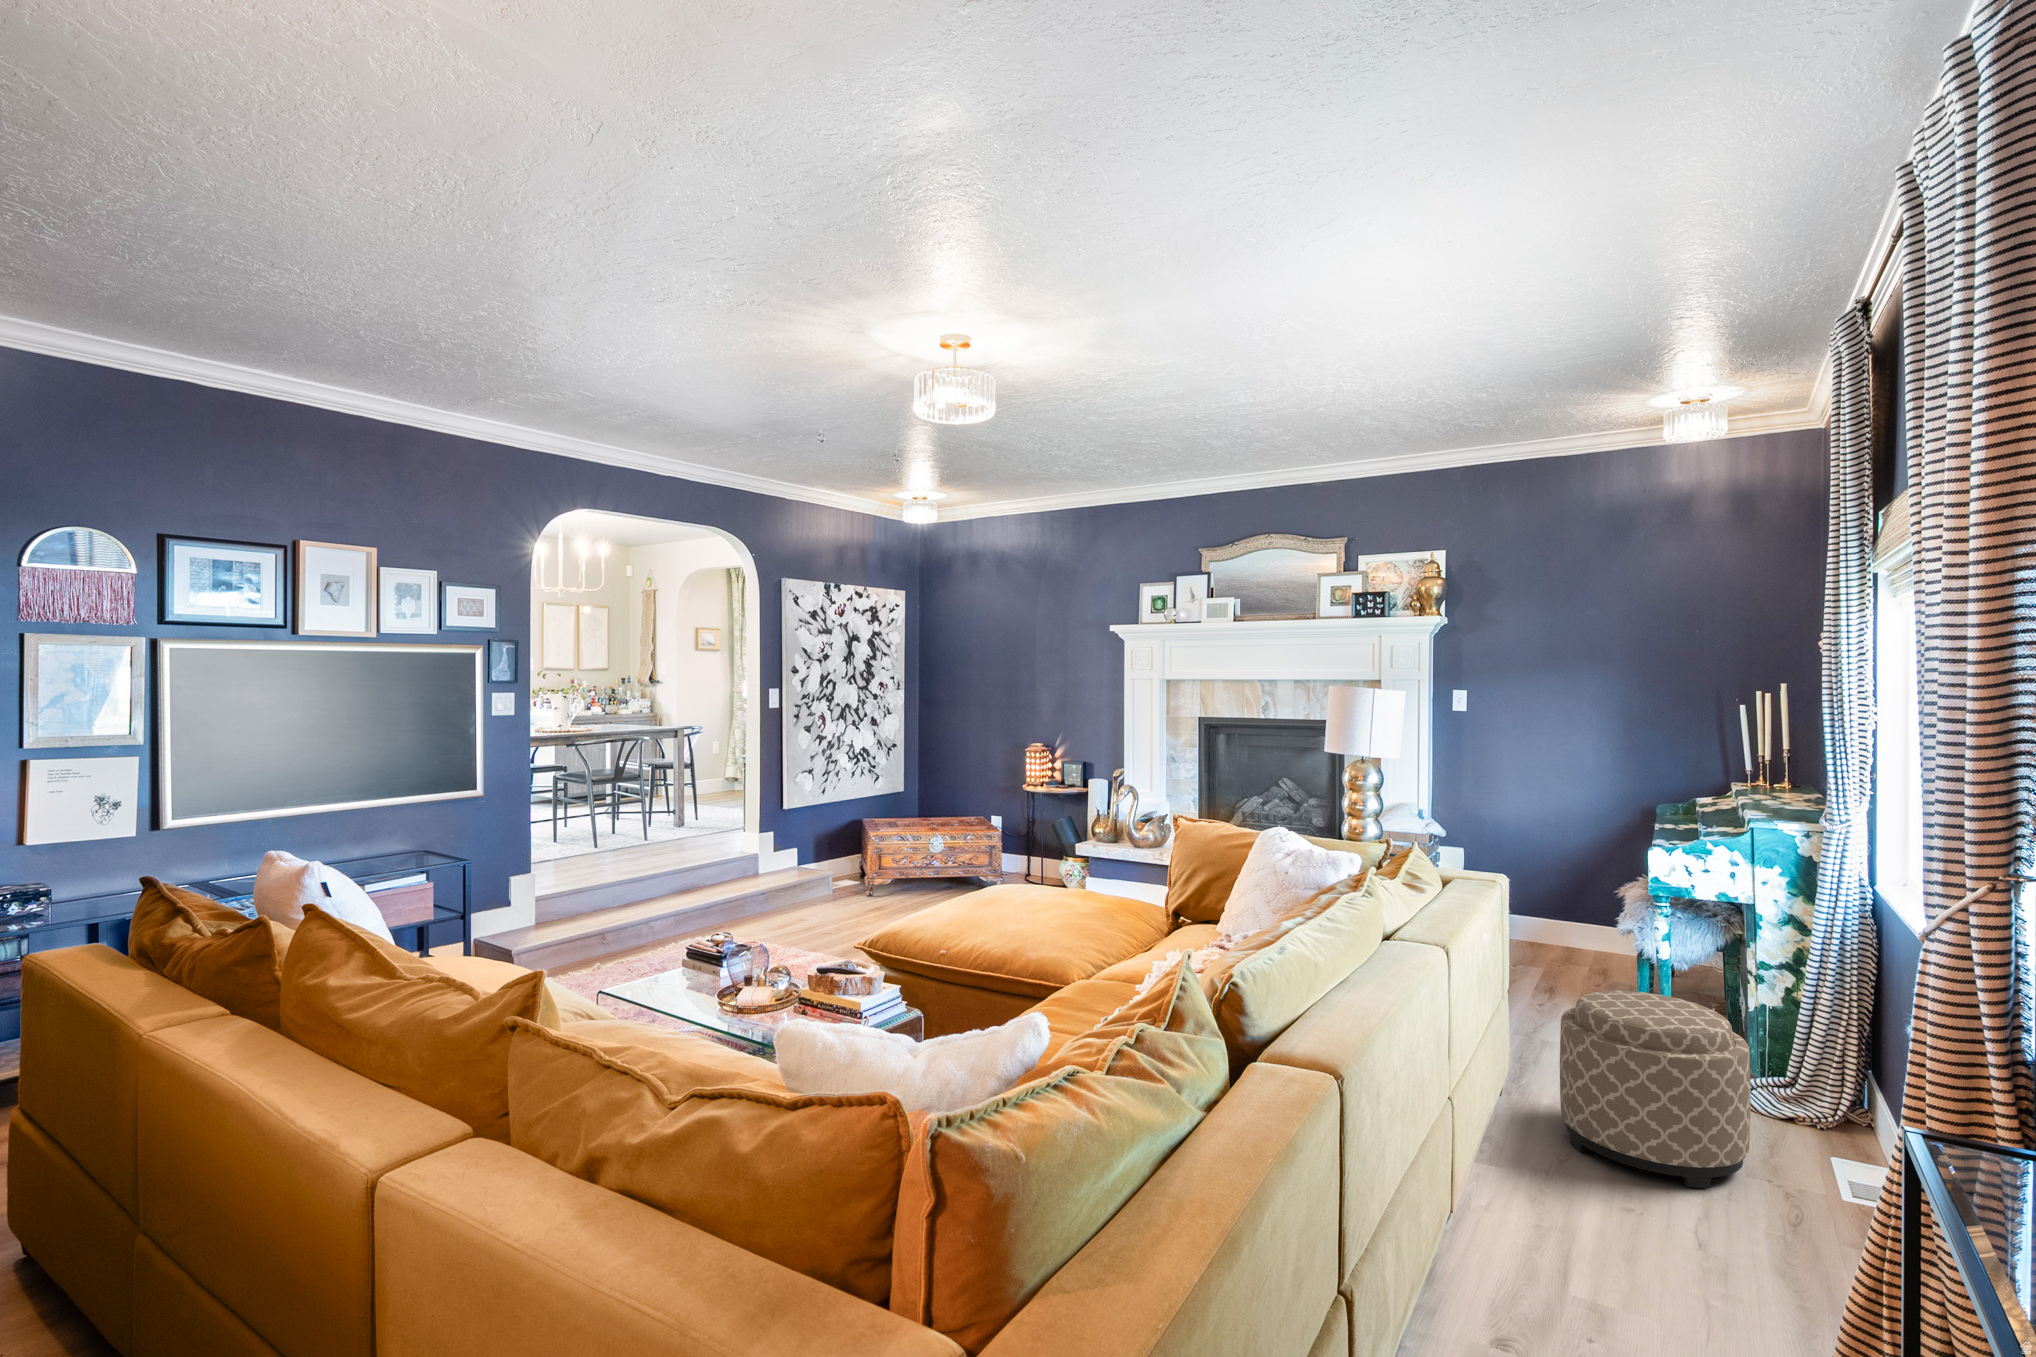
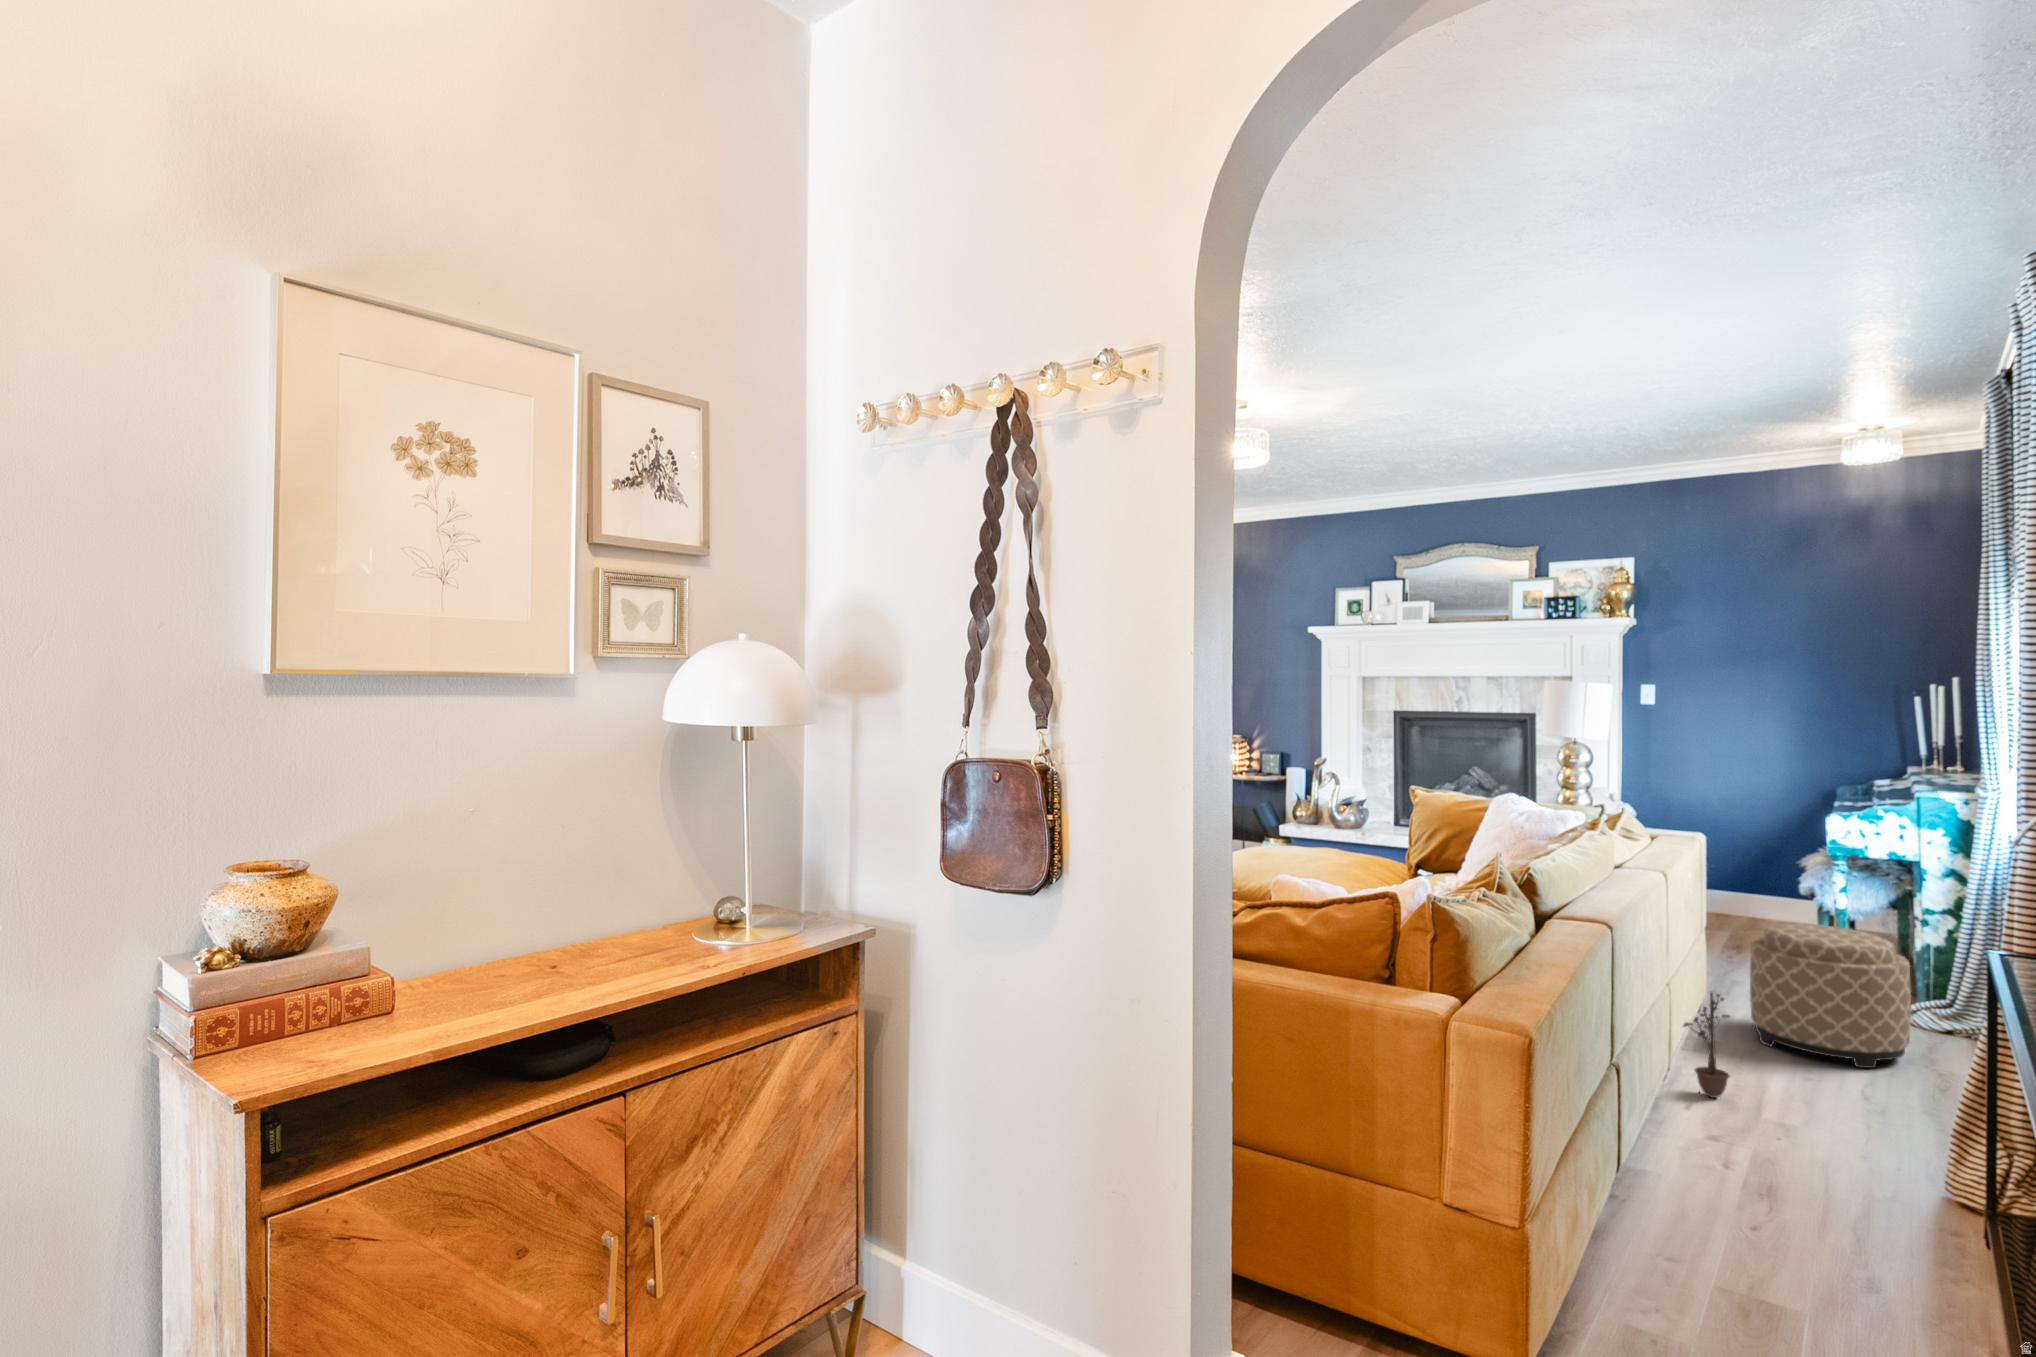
decorative plant: none [1468,1111,1530,1271] -> present [1683,992,1730,1099]

